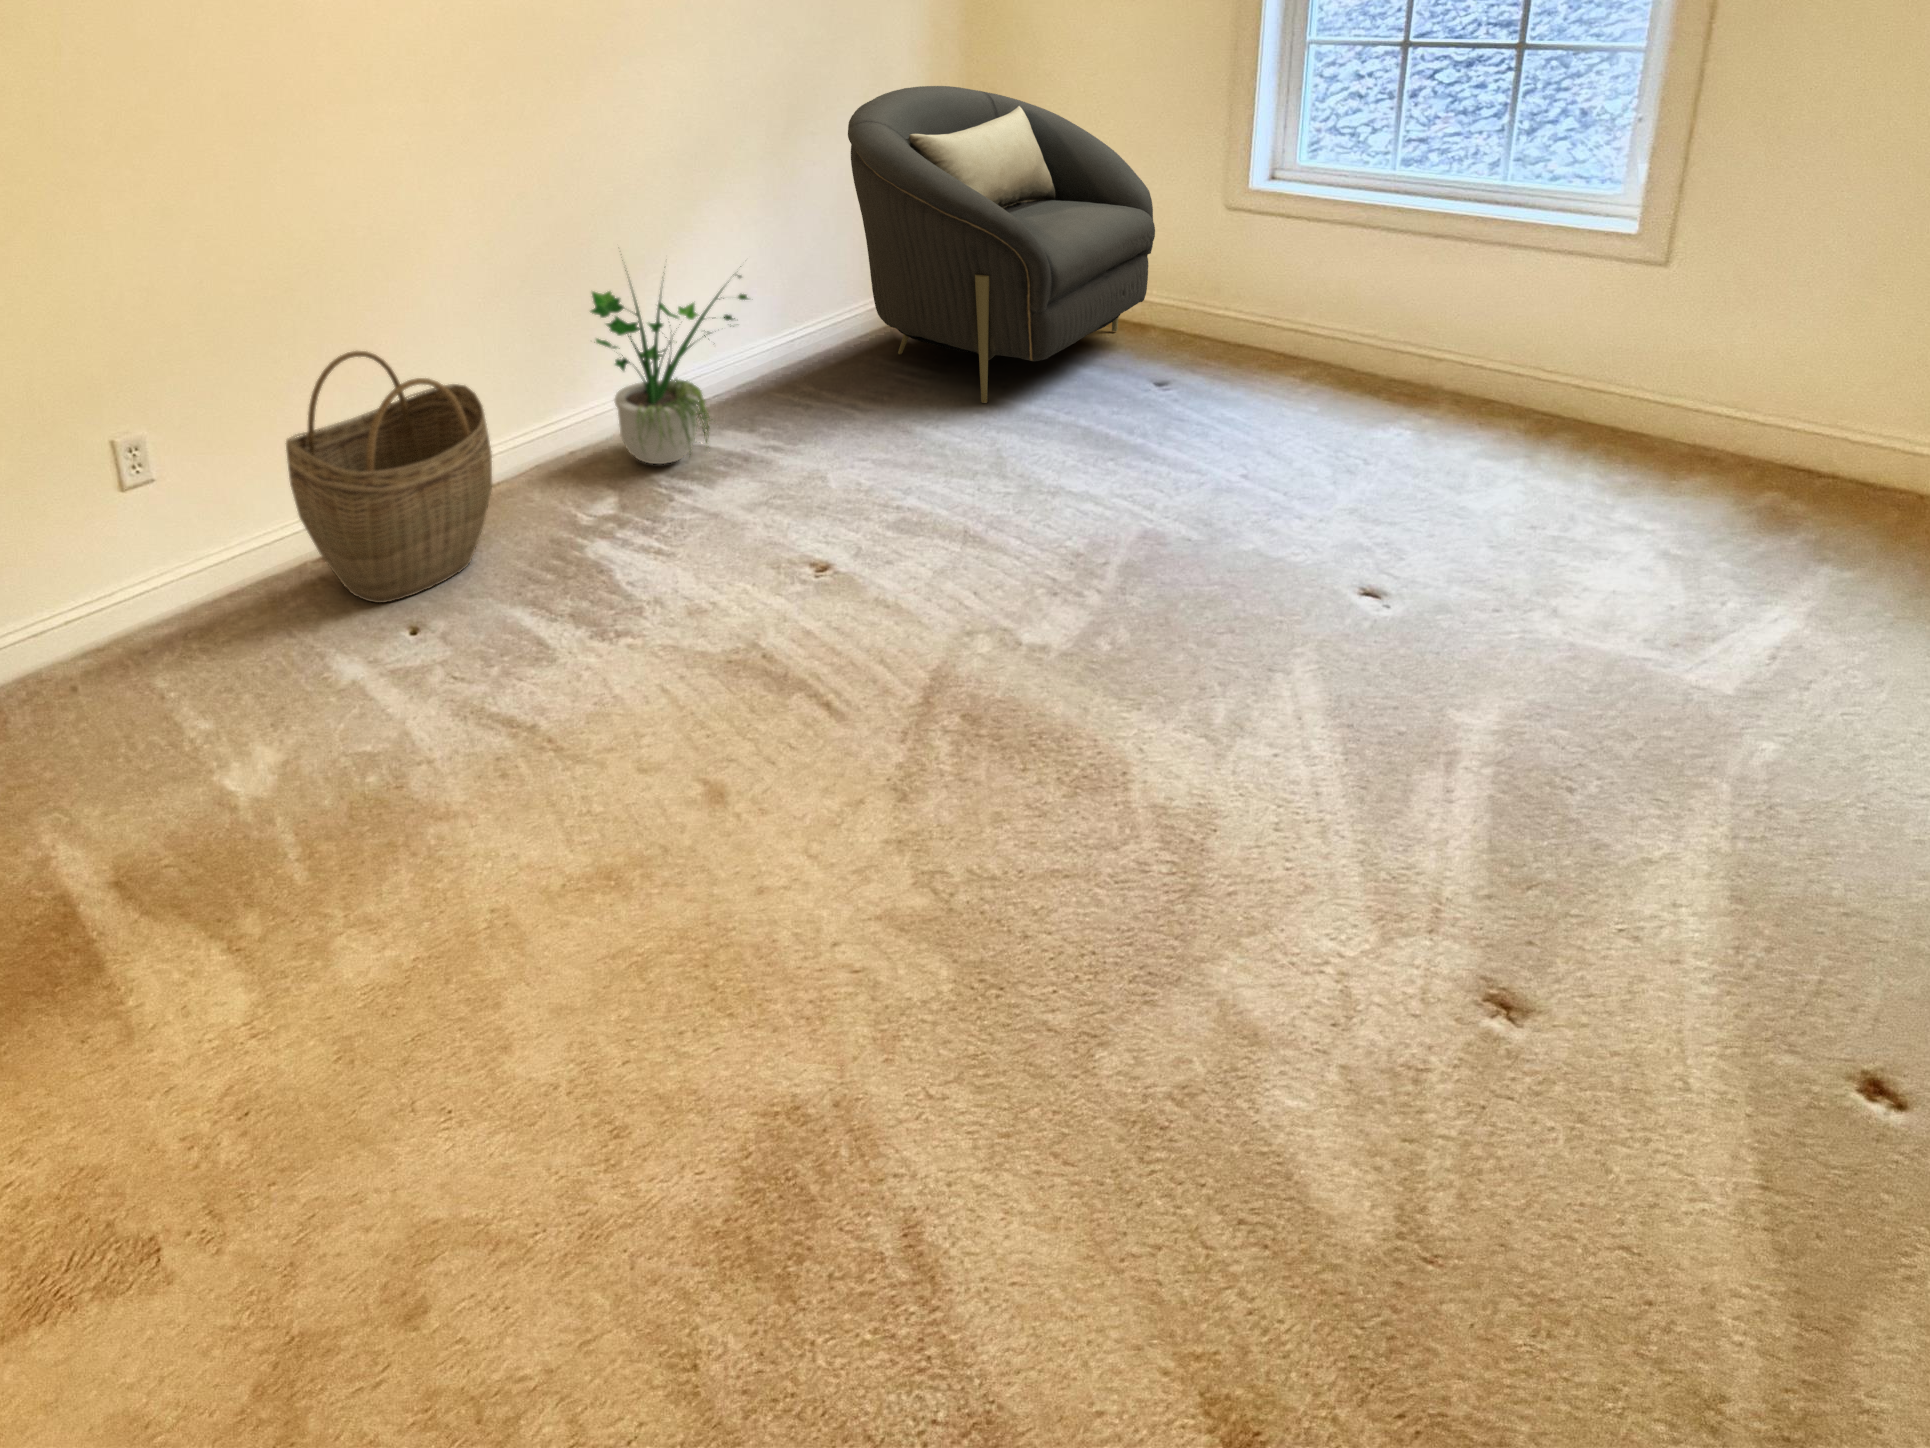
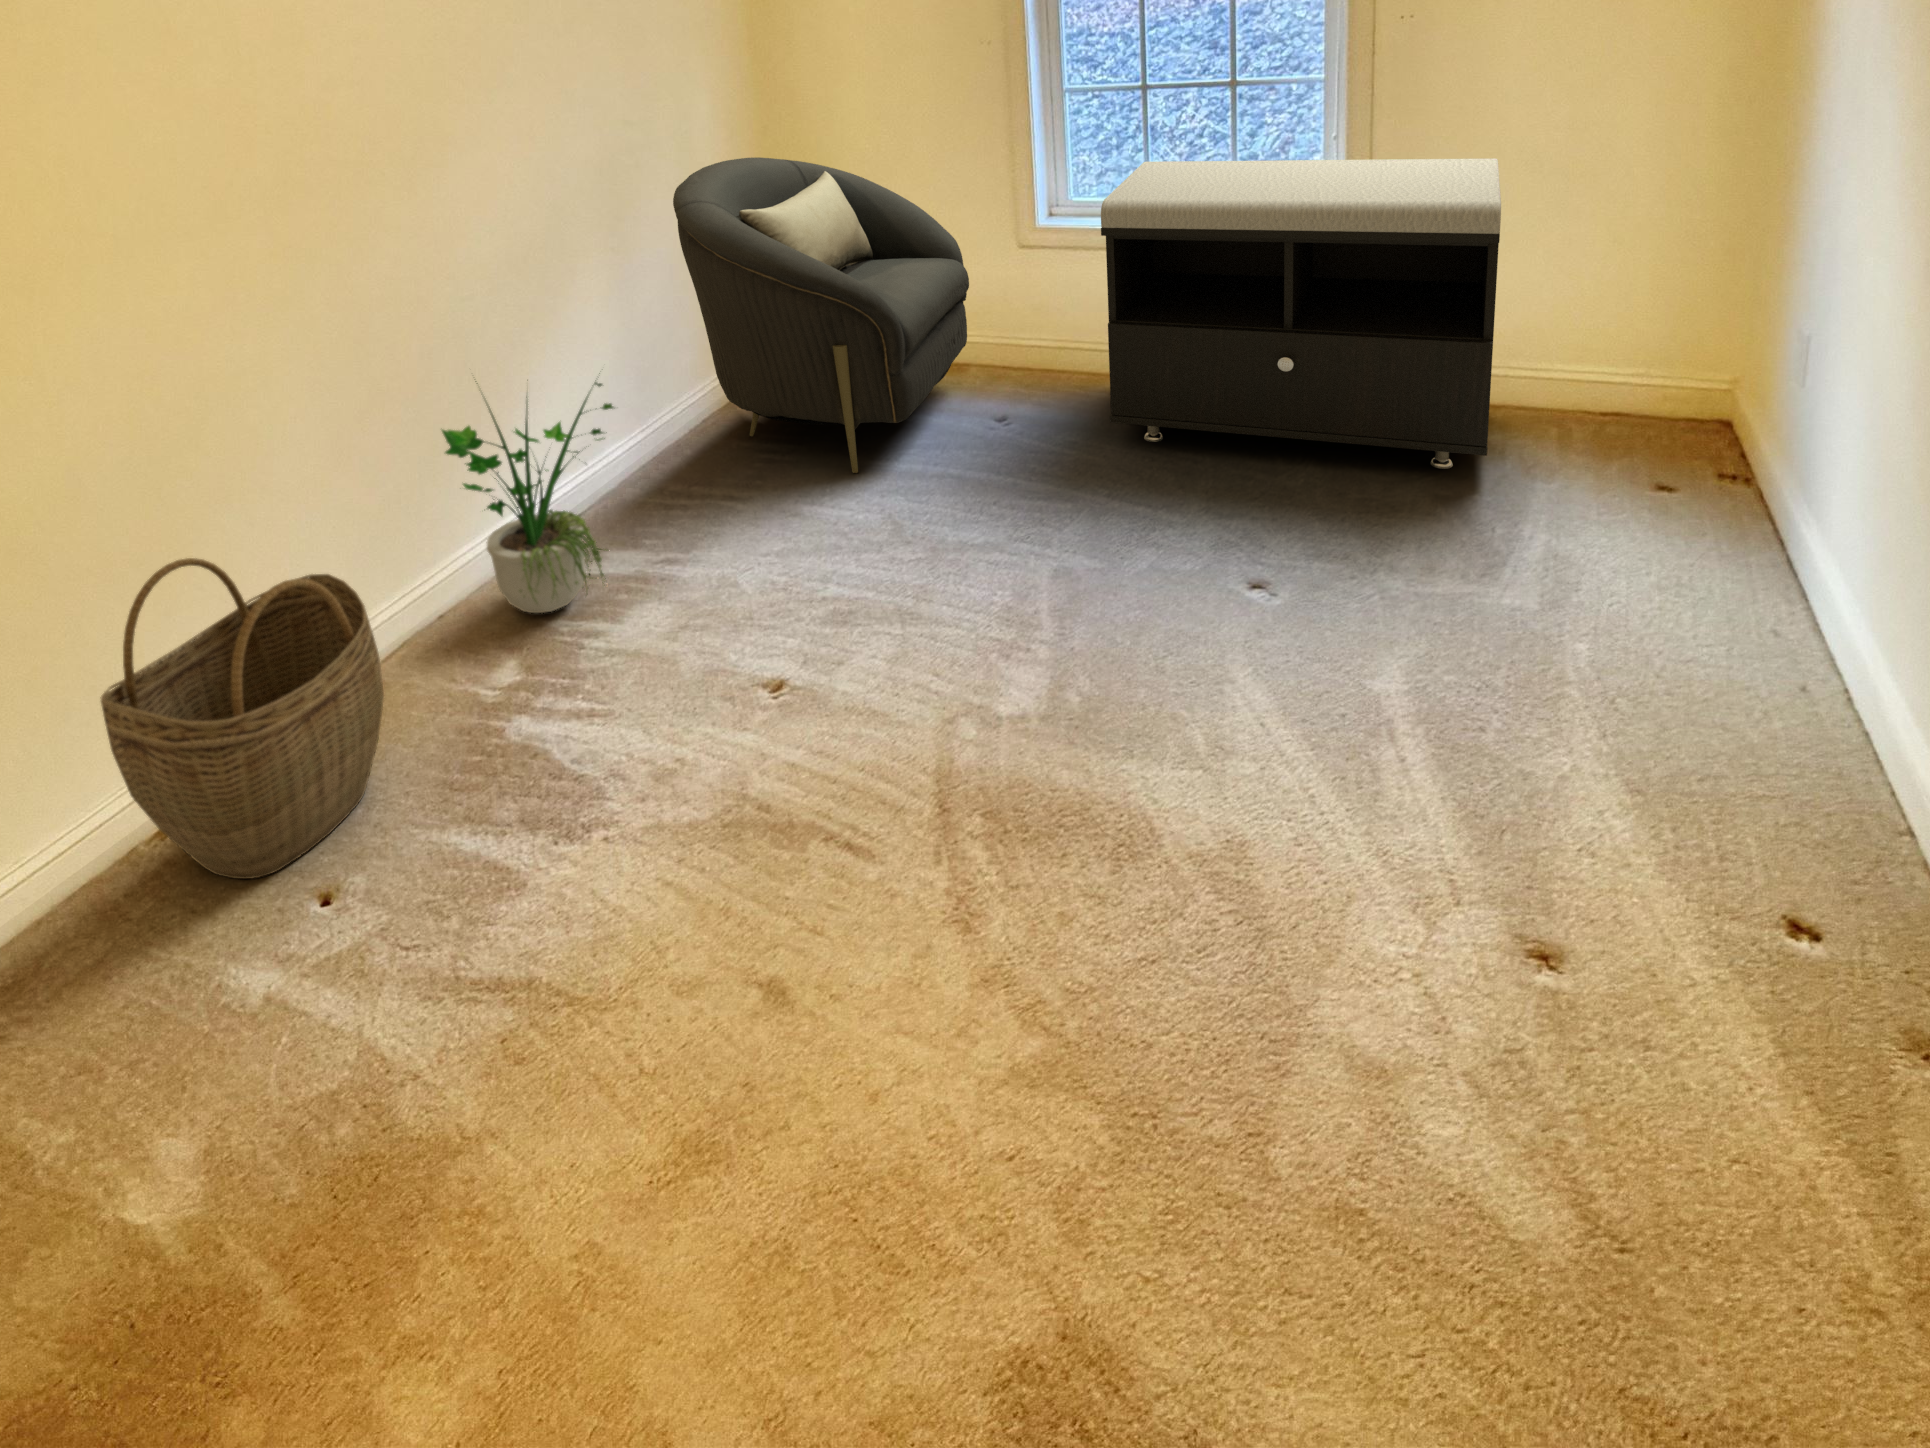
storage bench: none [1275,126,1868,522] -> present [1101,158,1501,469]

